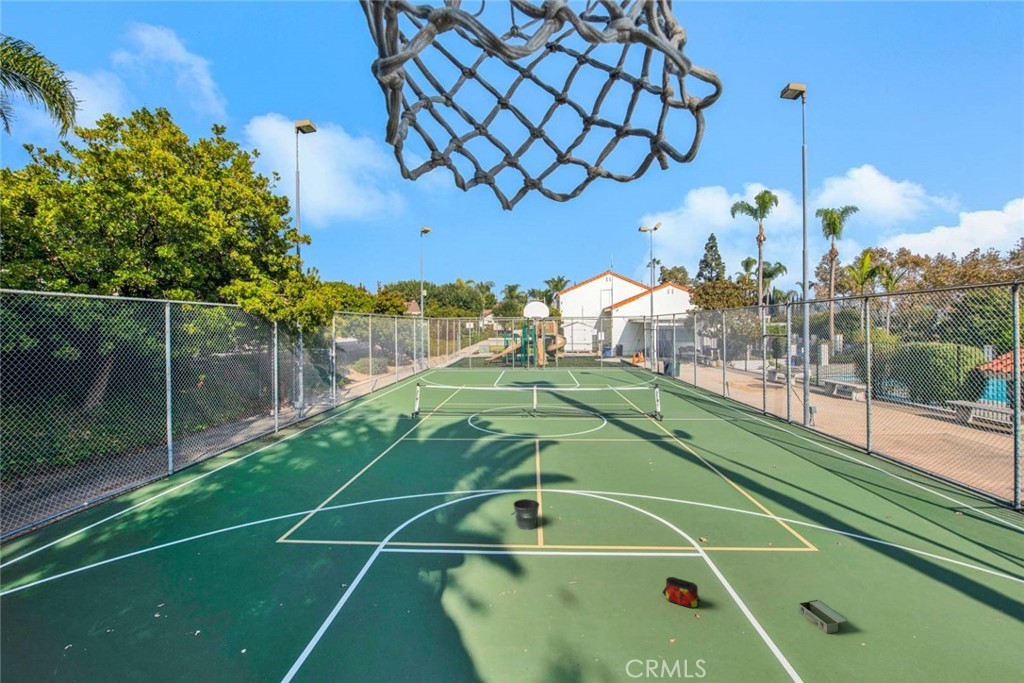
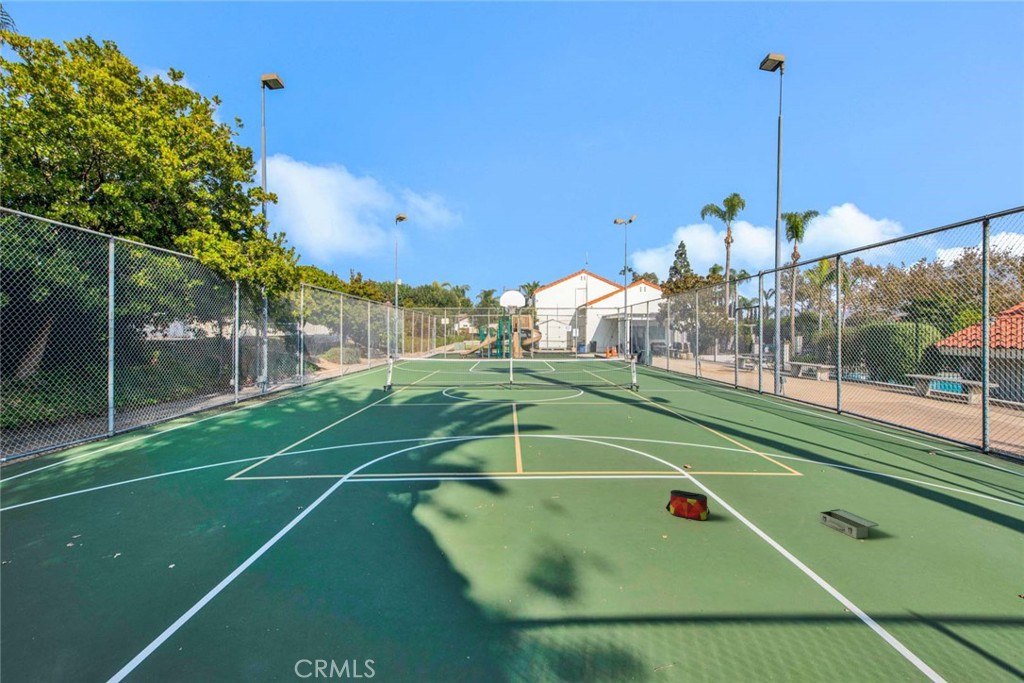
bucket: present [511,499,539,529] -> none [491,433,522,463]

